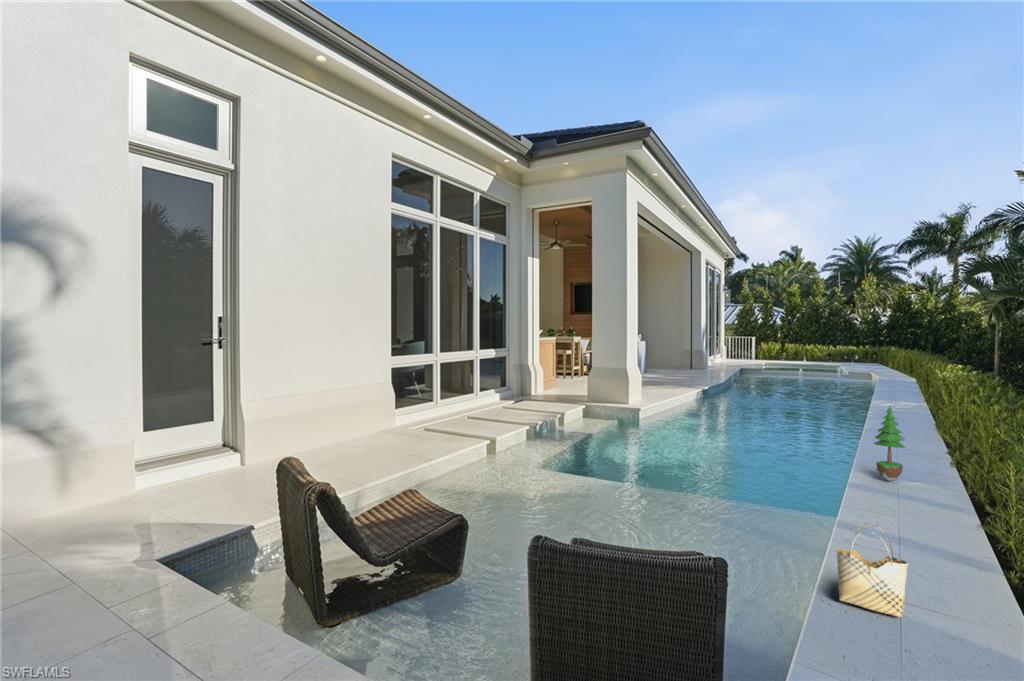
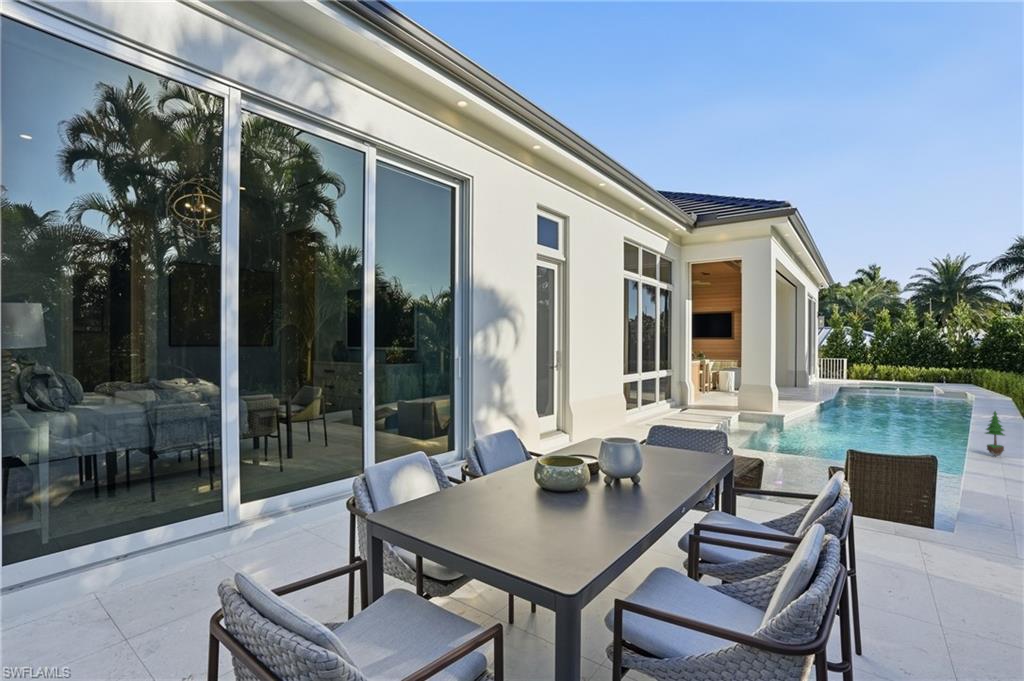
woven basket: present [836,523,908,617] -> none [975,456,1011,495]

